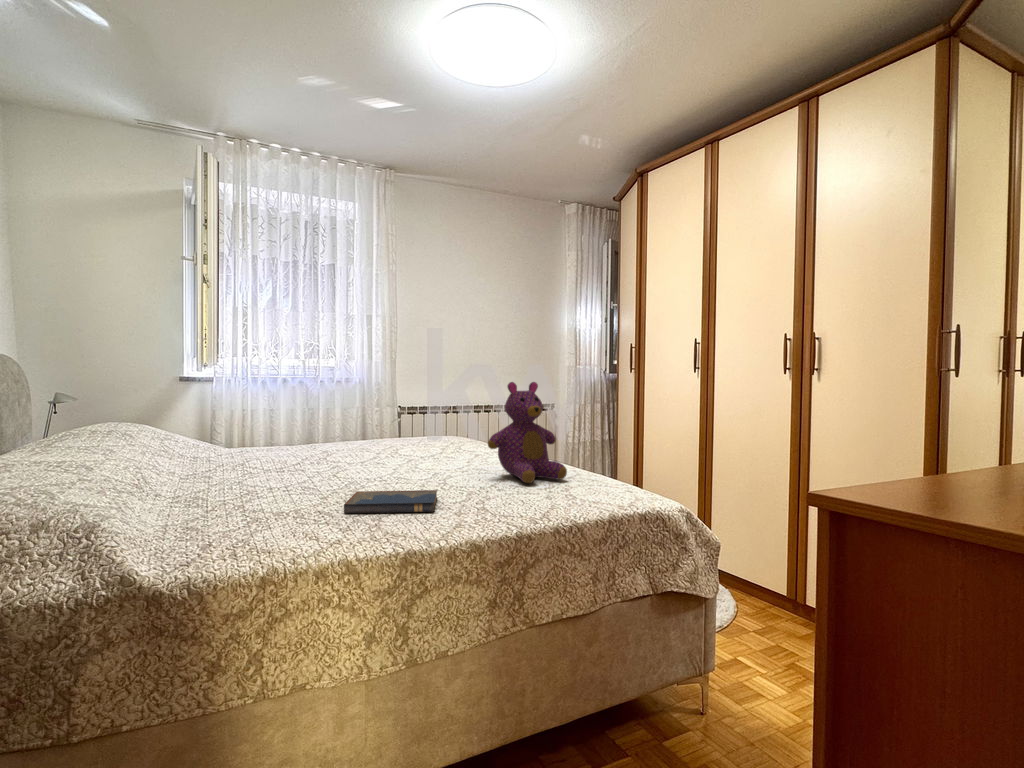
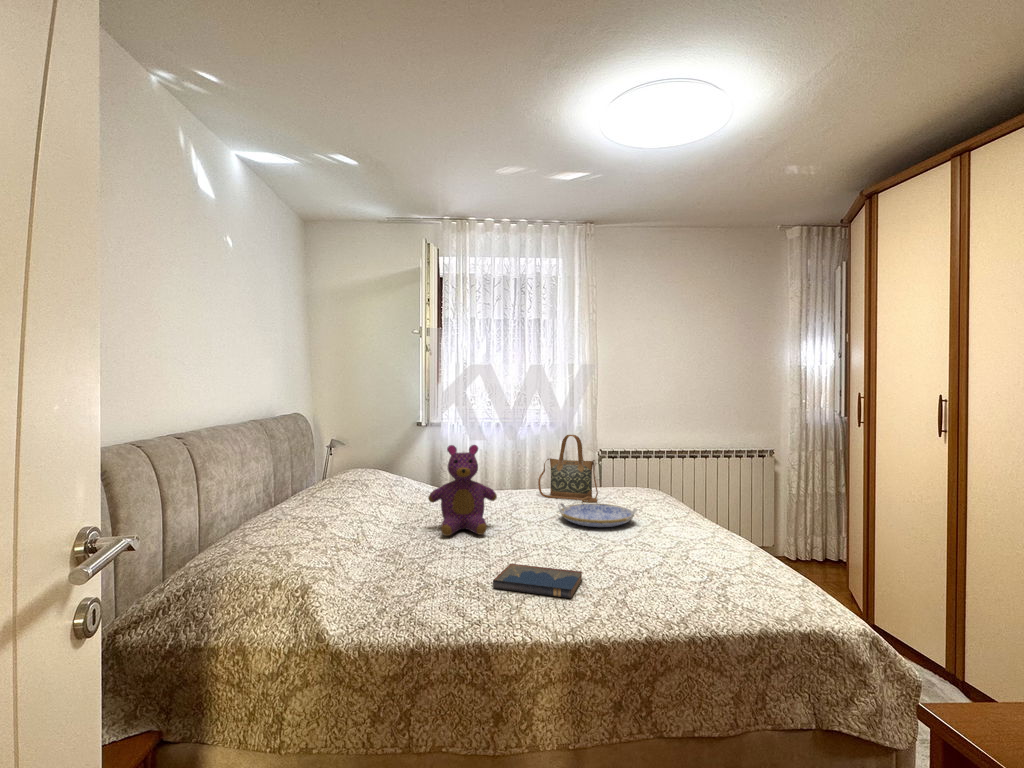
handbag: none [357,381,422,447] -> present [538,435,598,503]
teddy bear: present [488,382,567,483] -> present [428,445,497,536]
serving tray: none [388,443,468,462] -> present [558,503,637,527]

